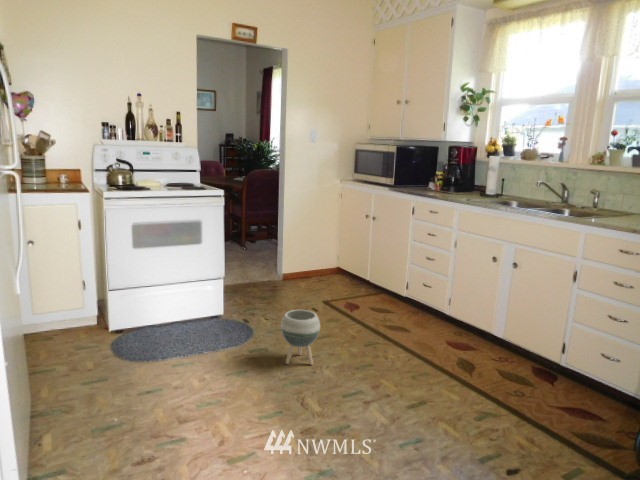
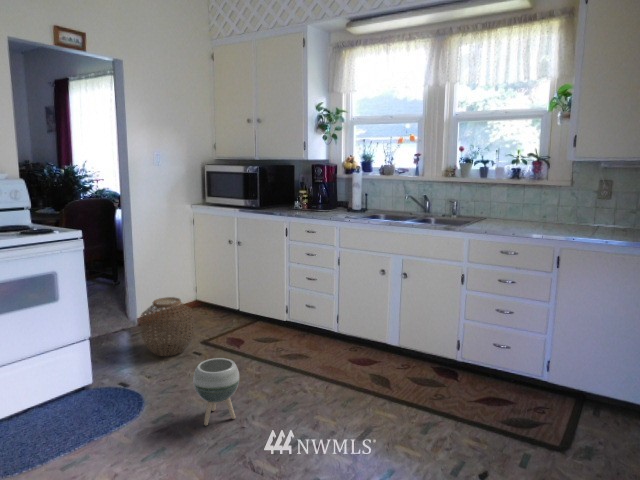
woven basket: none [272,257,316,307] -> present [141,297,194,356]

